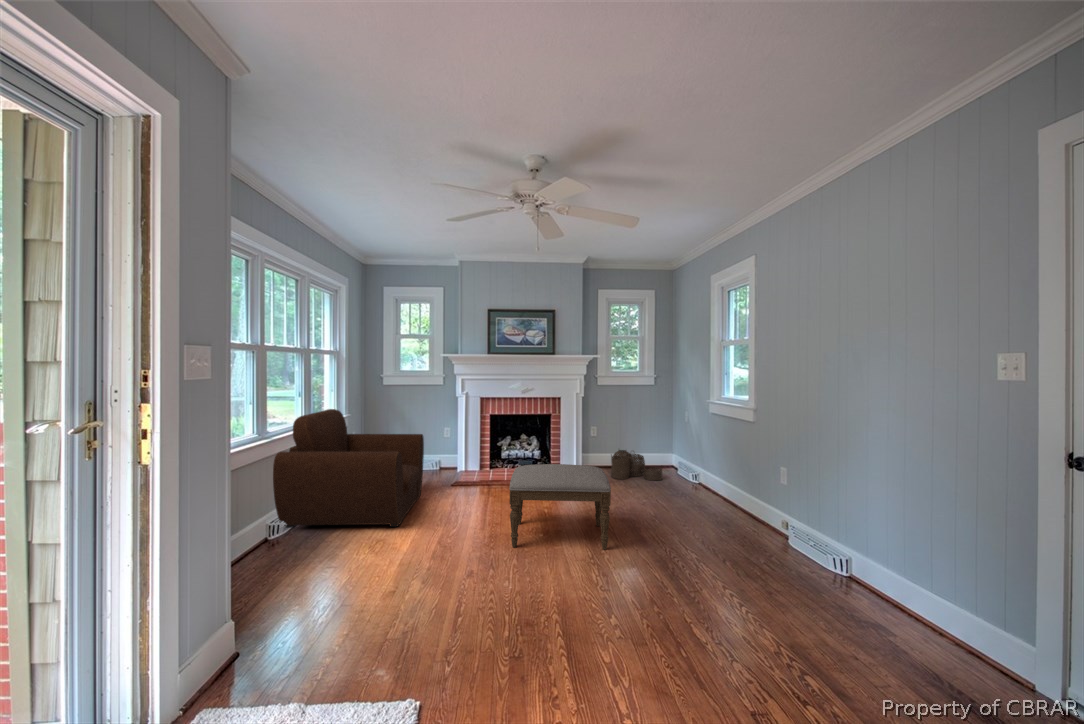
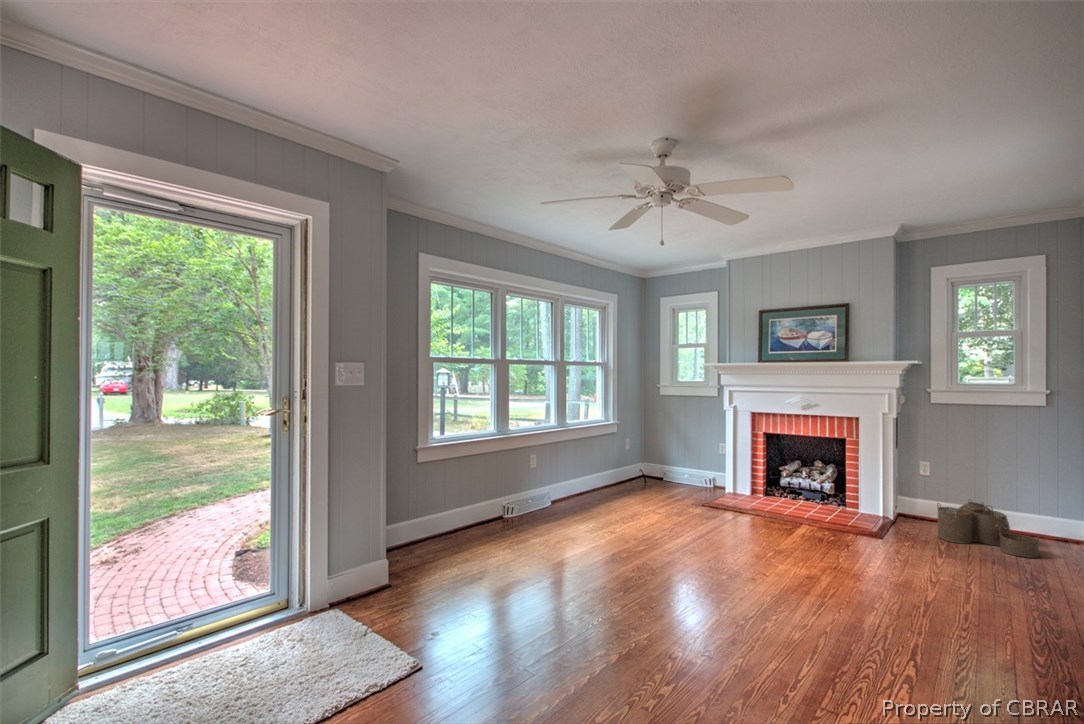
armchair: present [273,409,424,528] -> none [532,412,670,524]
ottoman: present [509,464,611,550] -> none [696,485,841,600]

